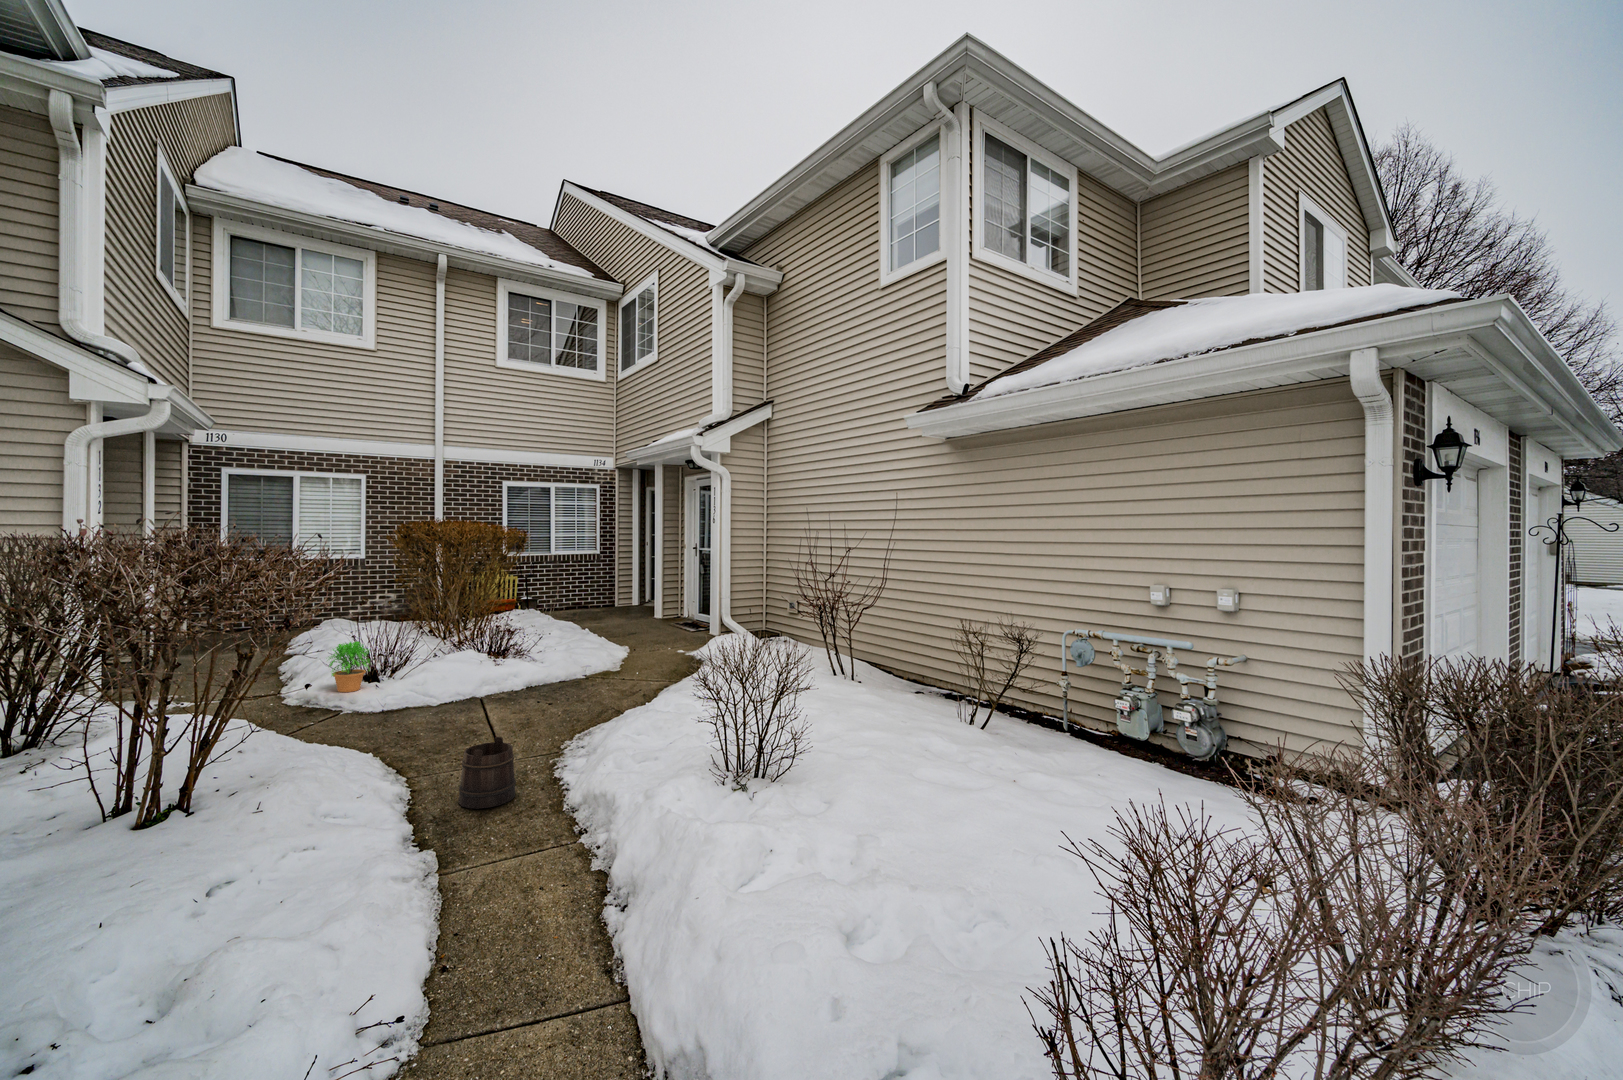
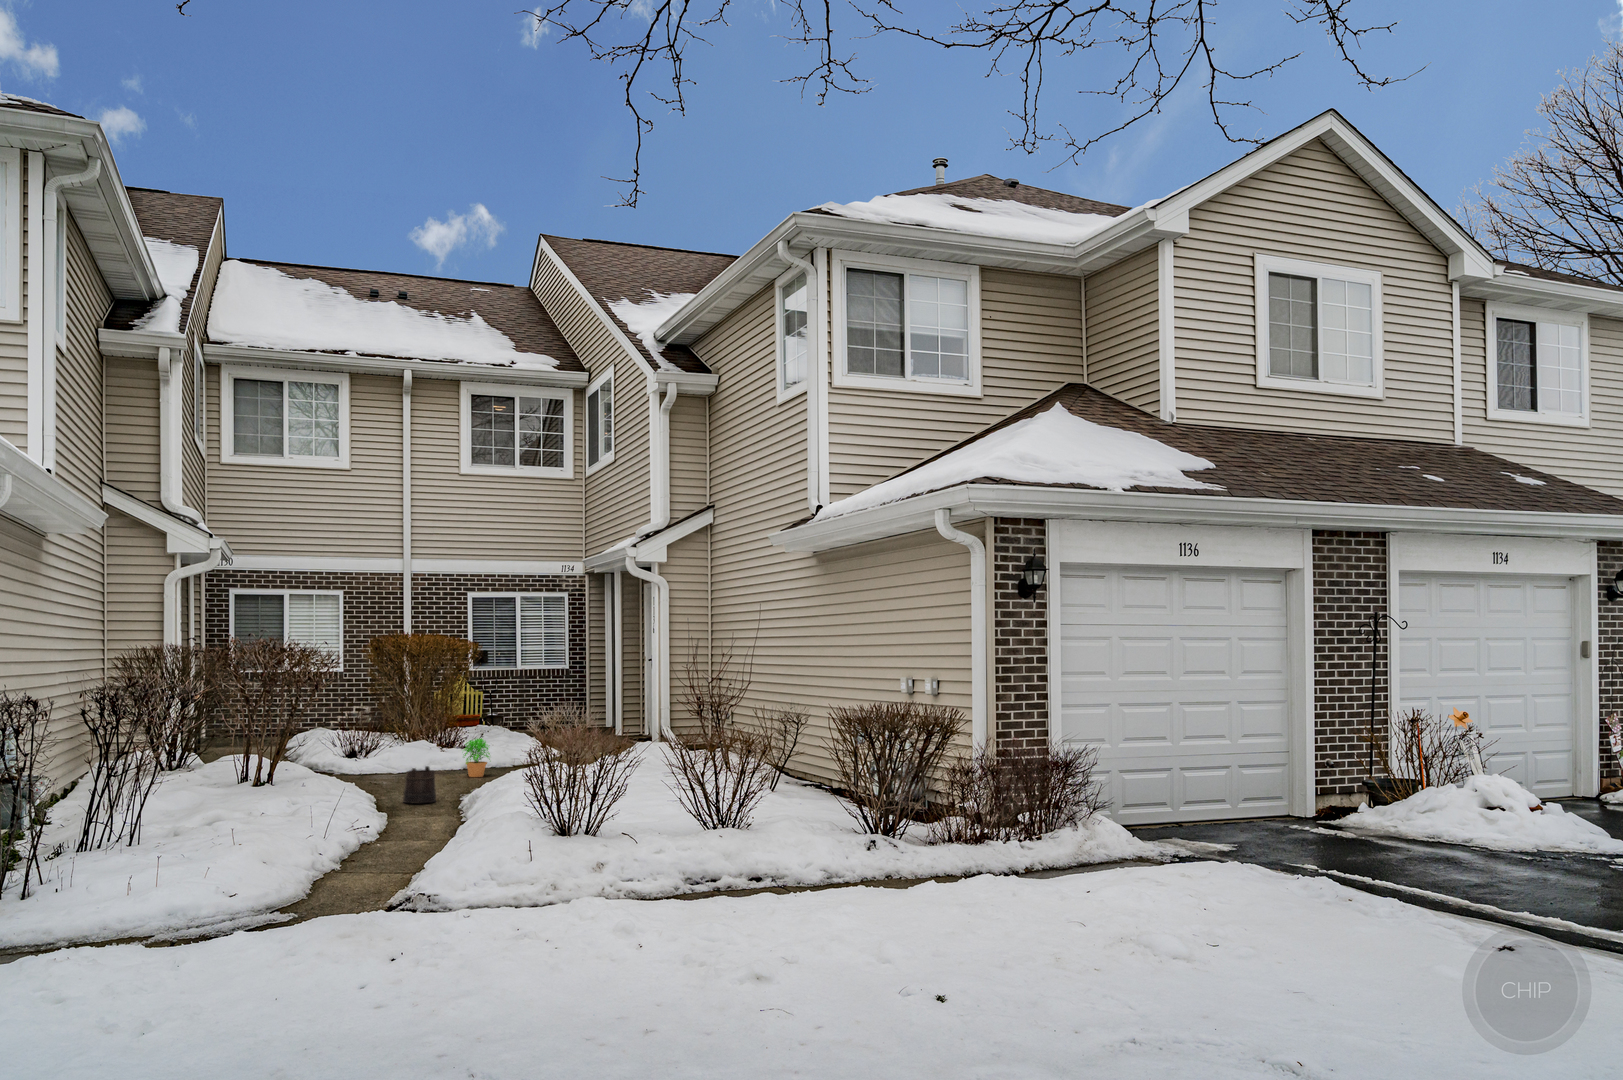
potted plant: present [329,641,370,692] -> present [463,738,490,777]

